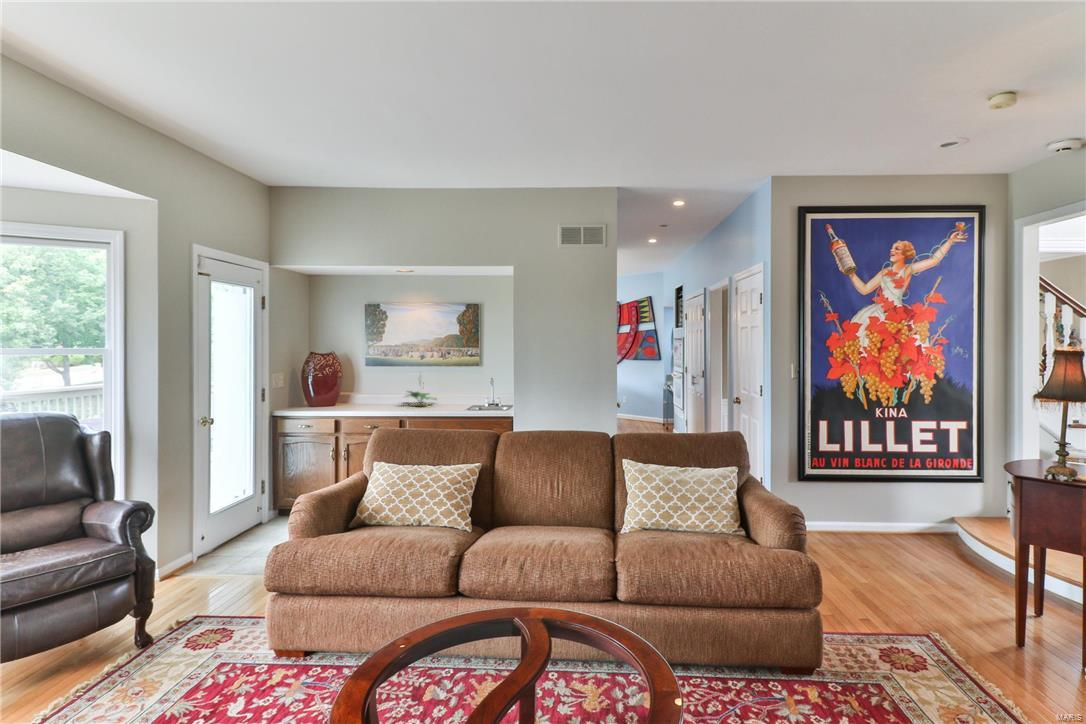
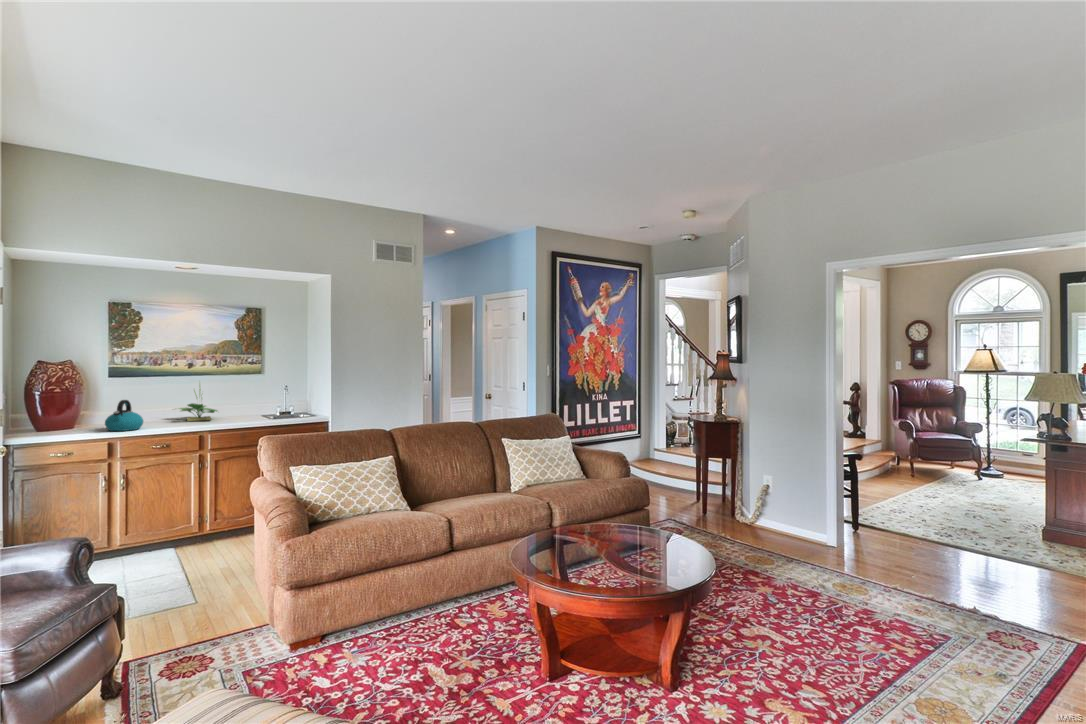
kettle: none [341,385,368,410] -> present [105,400,143,431]

